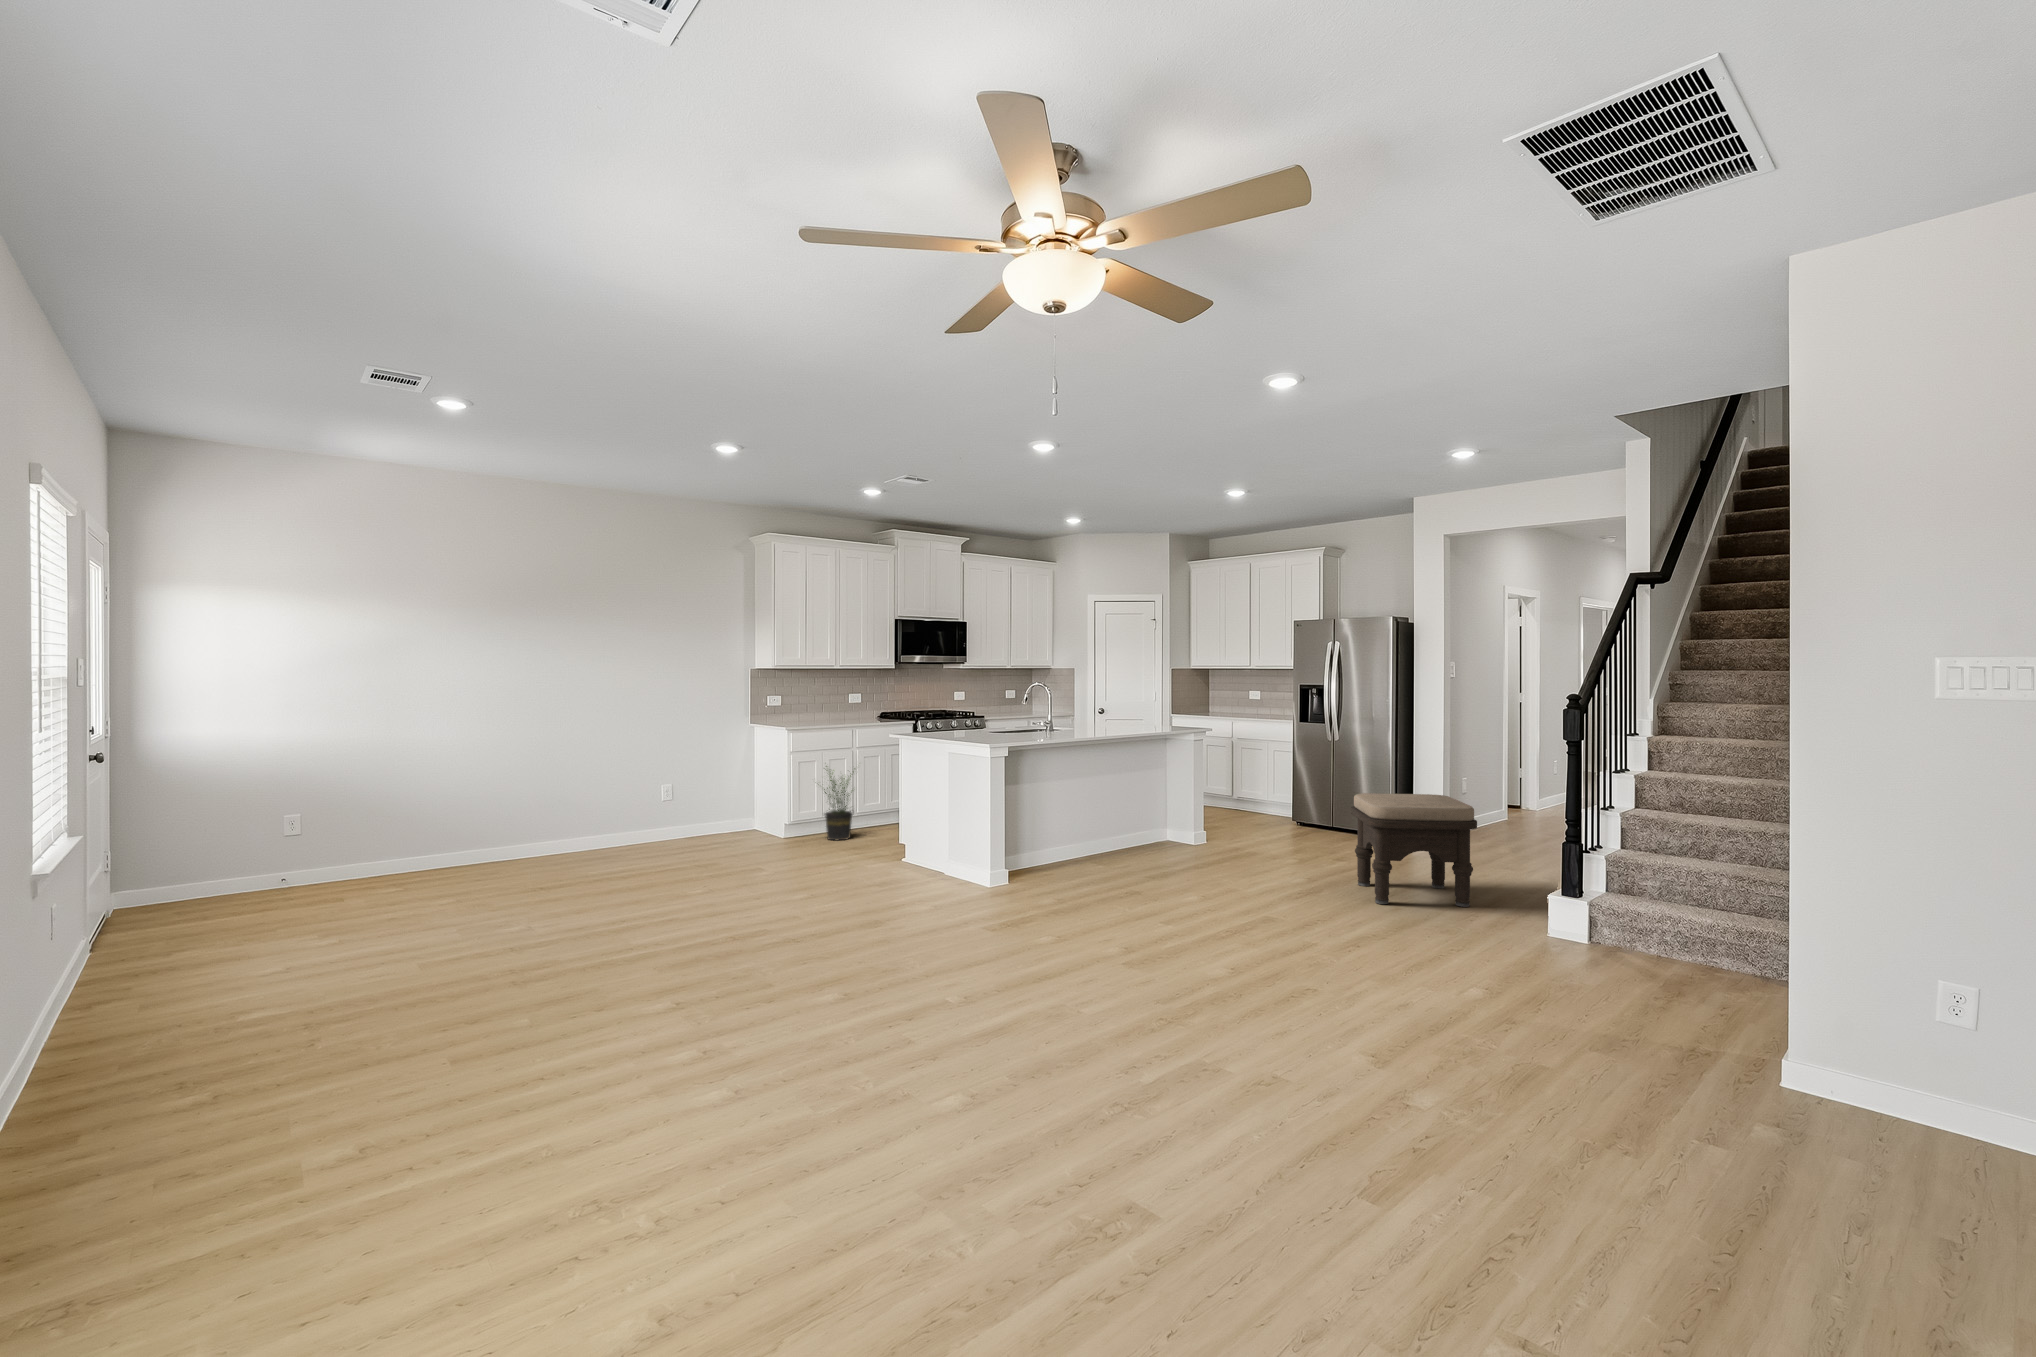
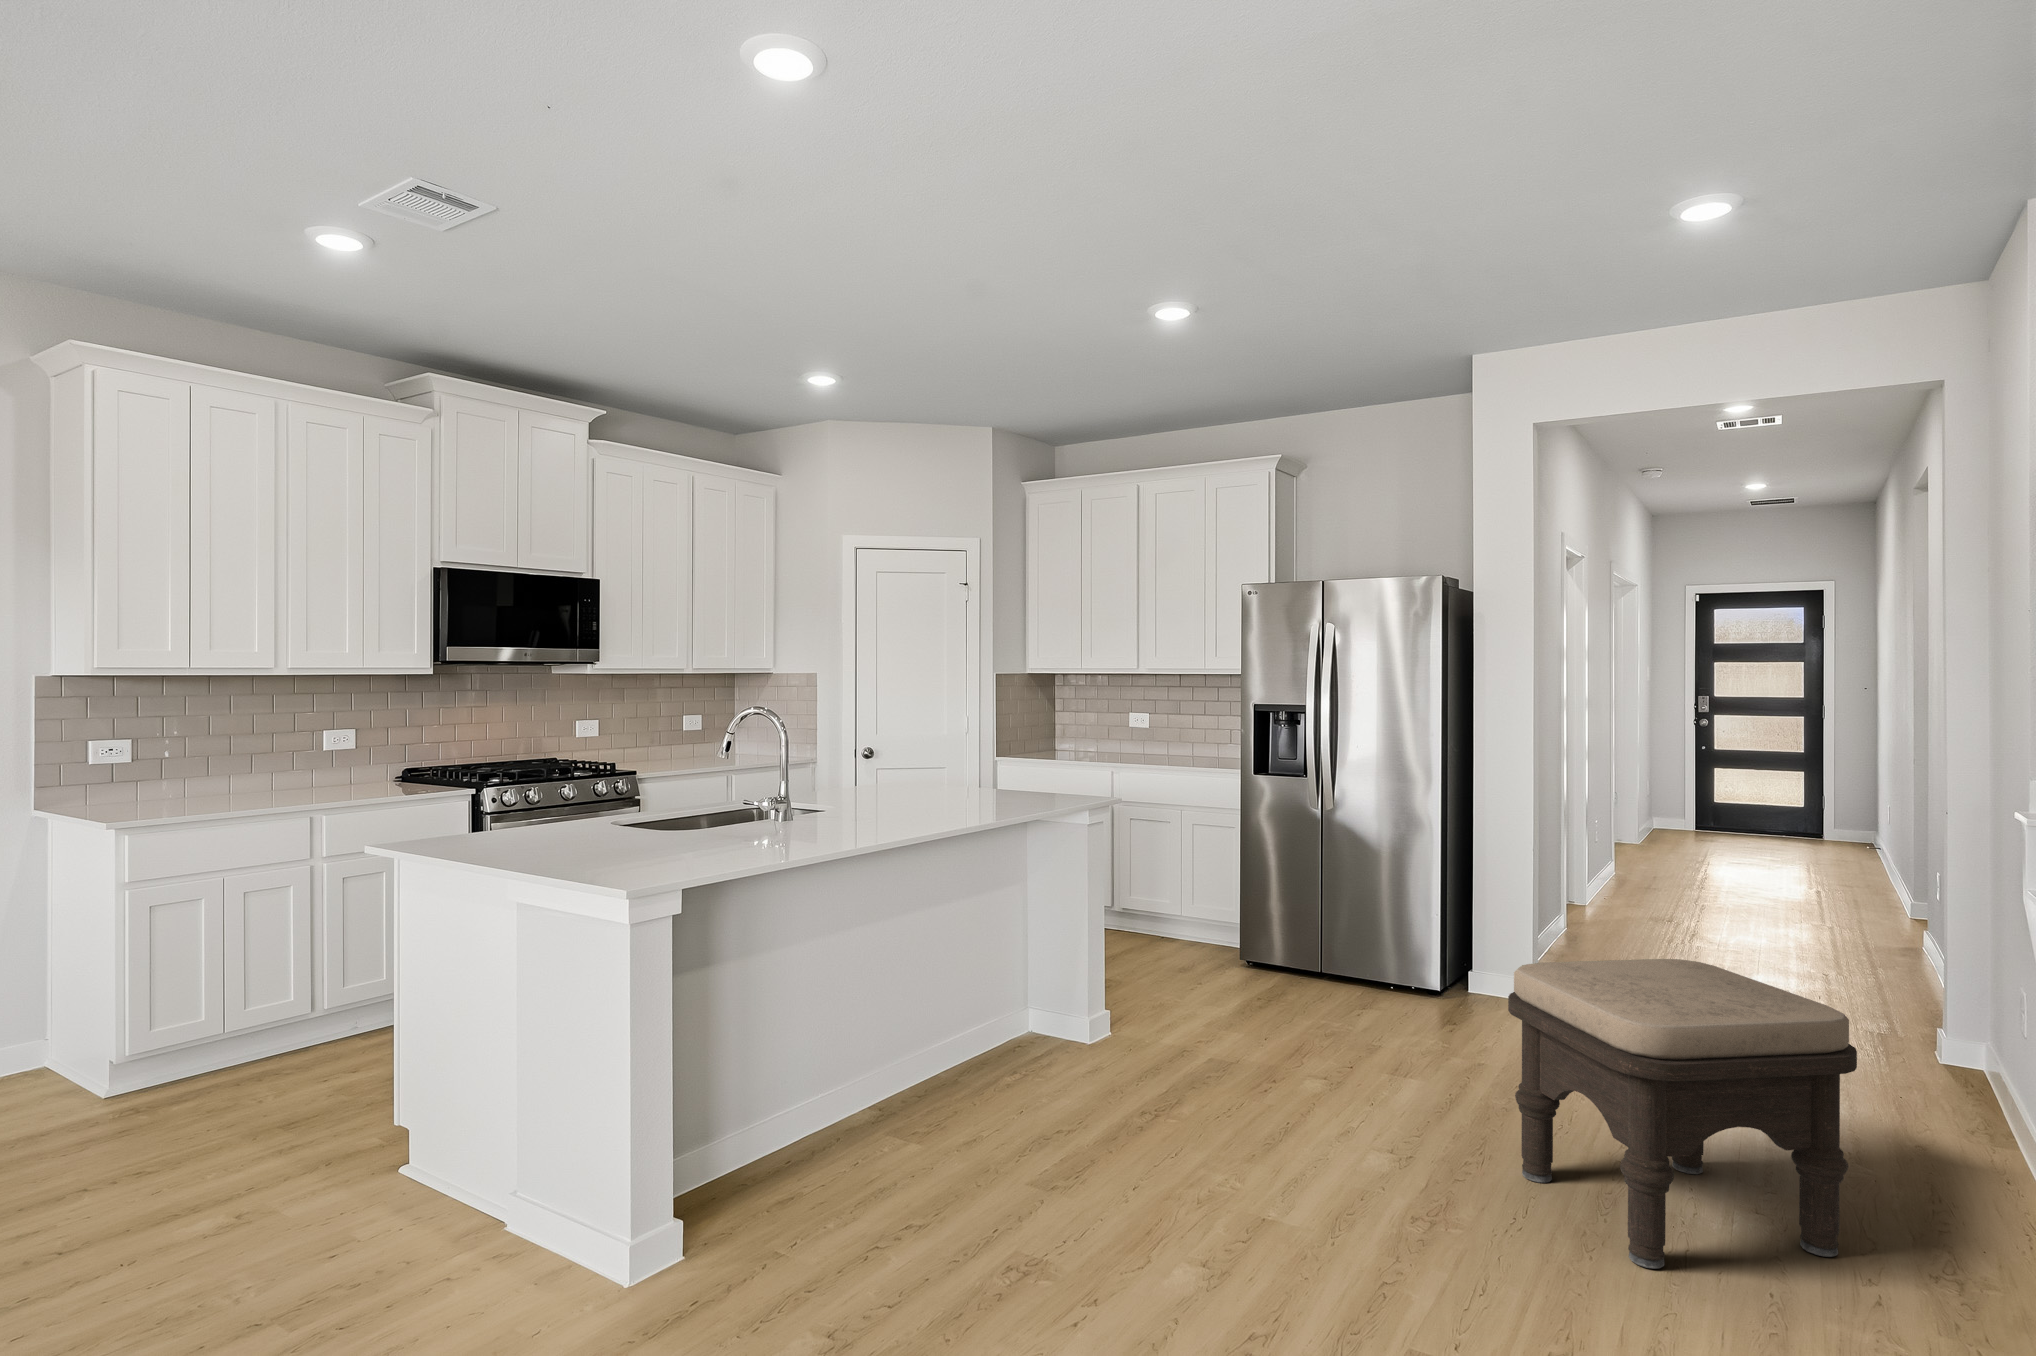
potted plant: present [824,766,855,840] -> none [174,897,324,1099]

